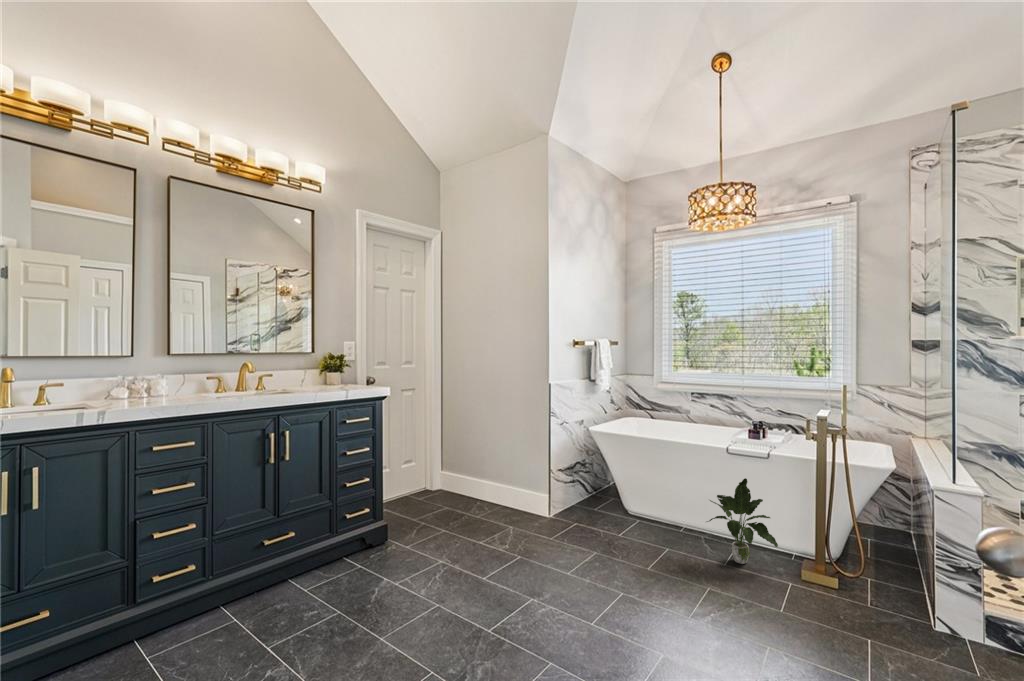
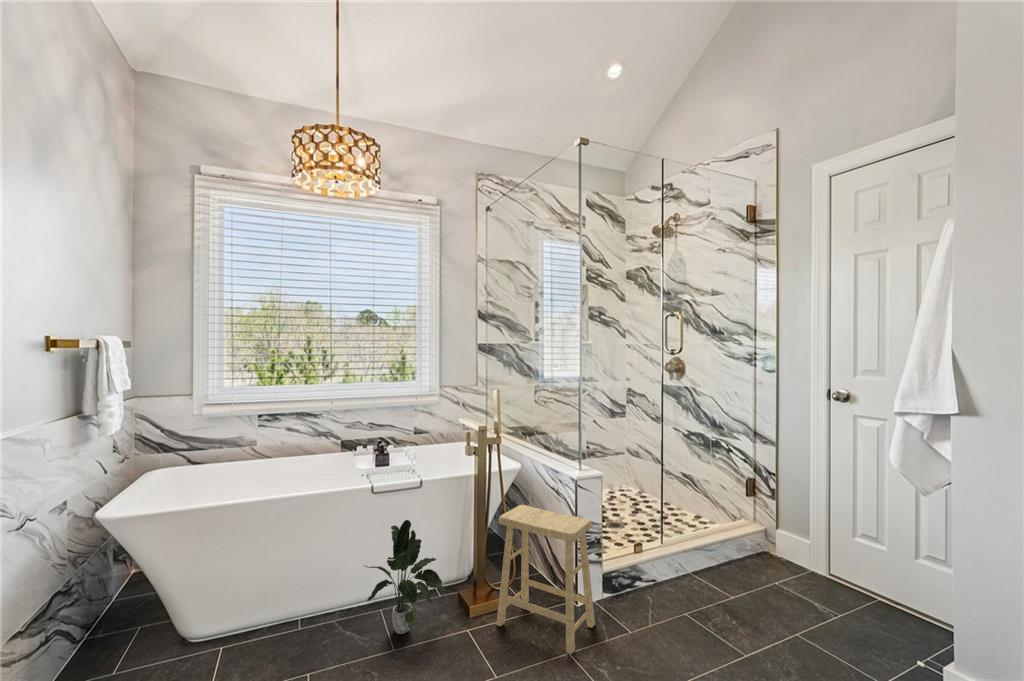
footstool: none [818,497,930,647] -> present [496,505,595,654]

